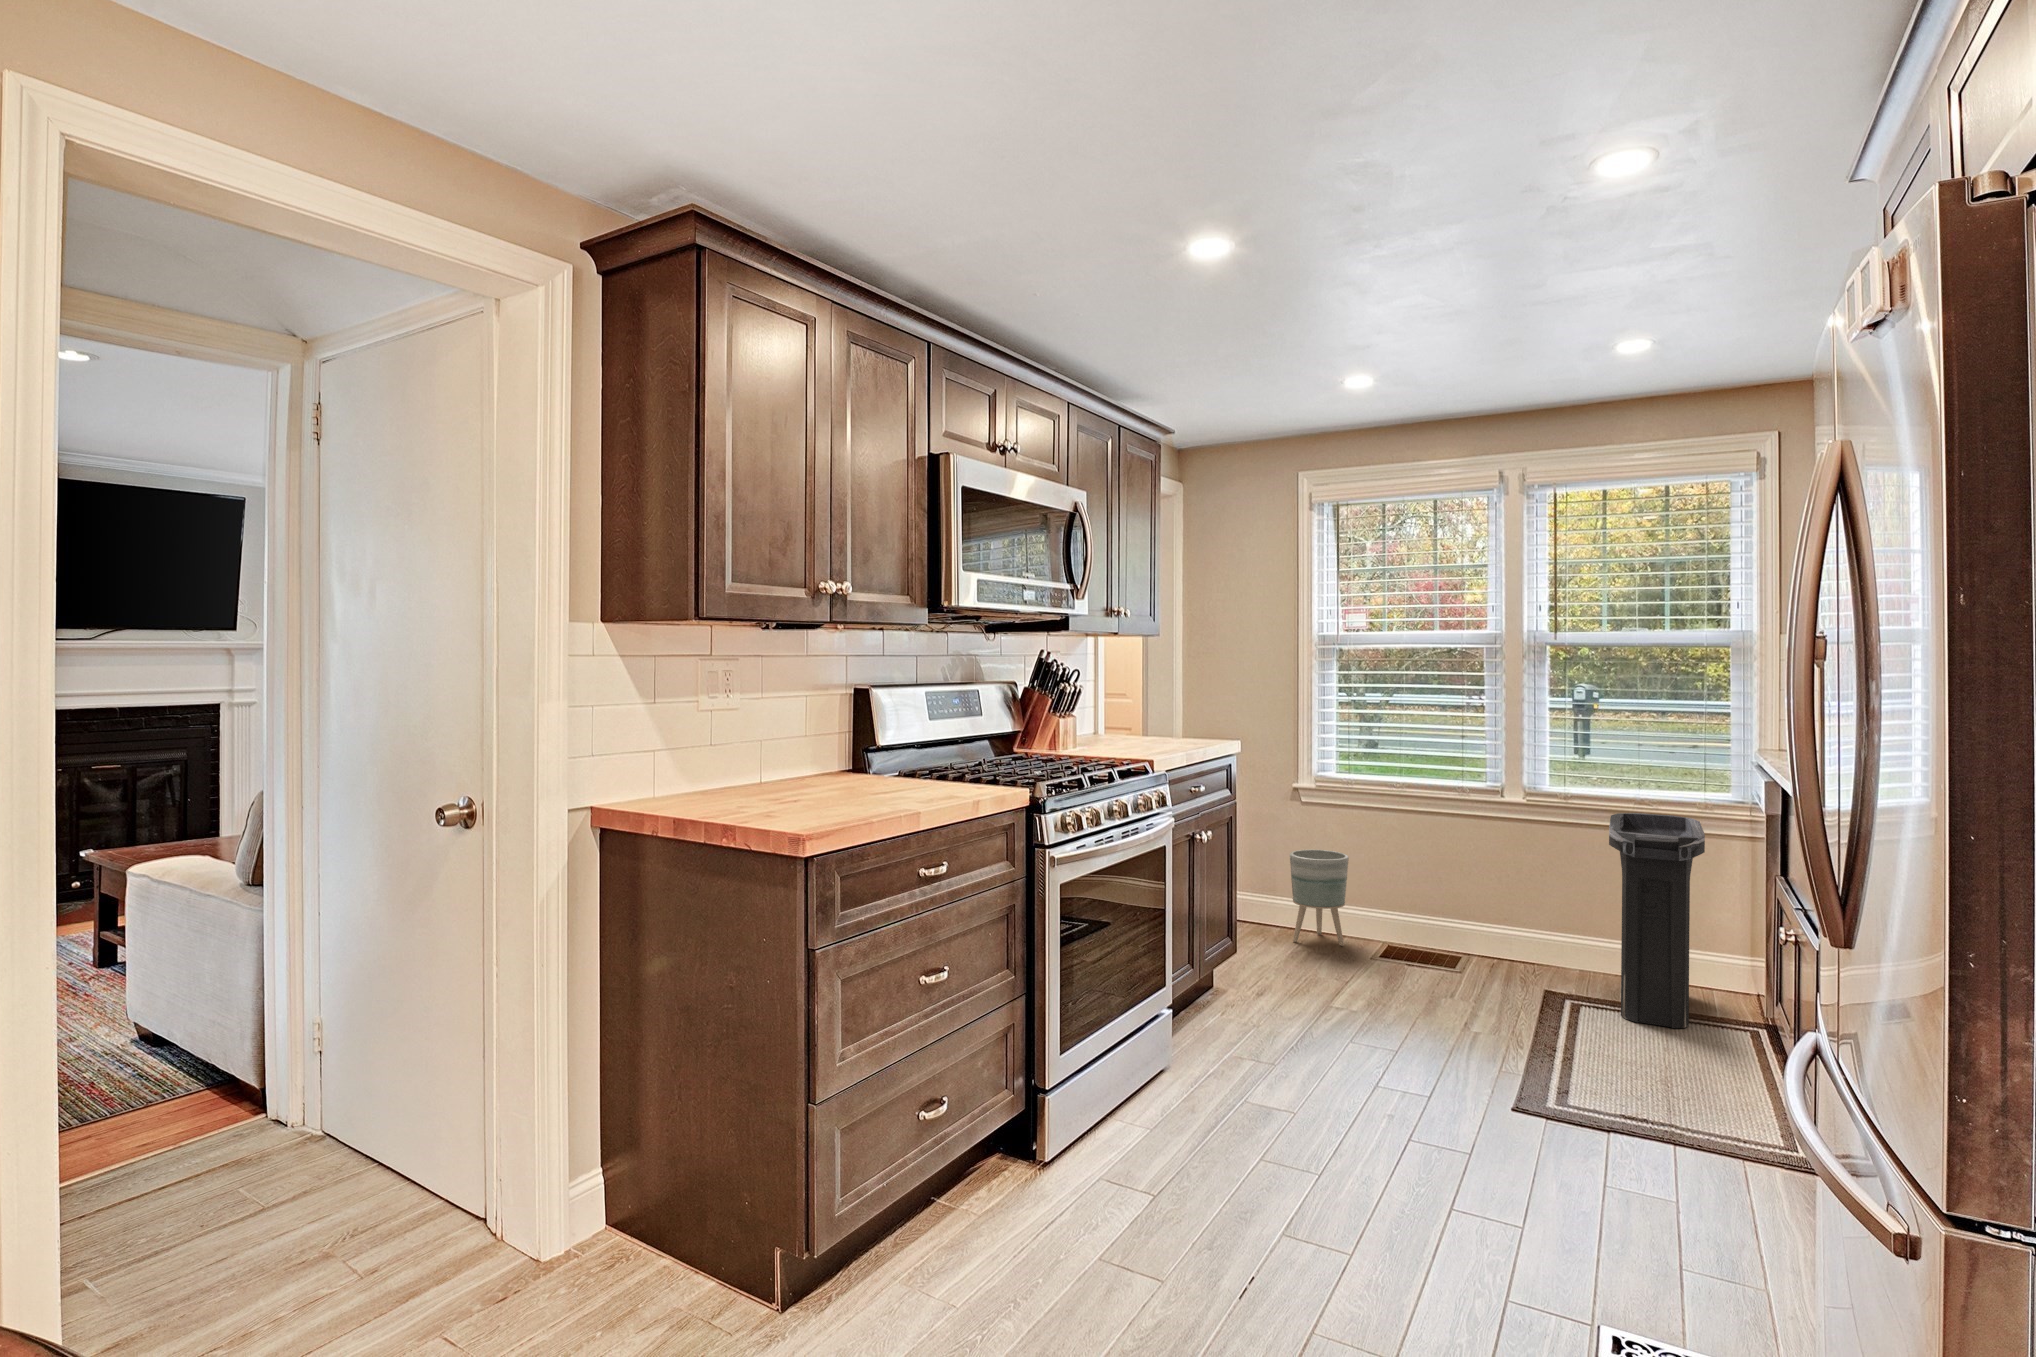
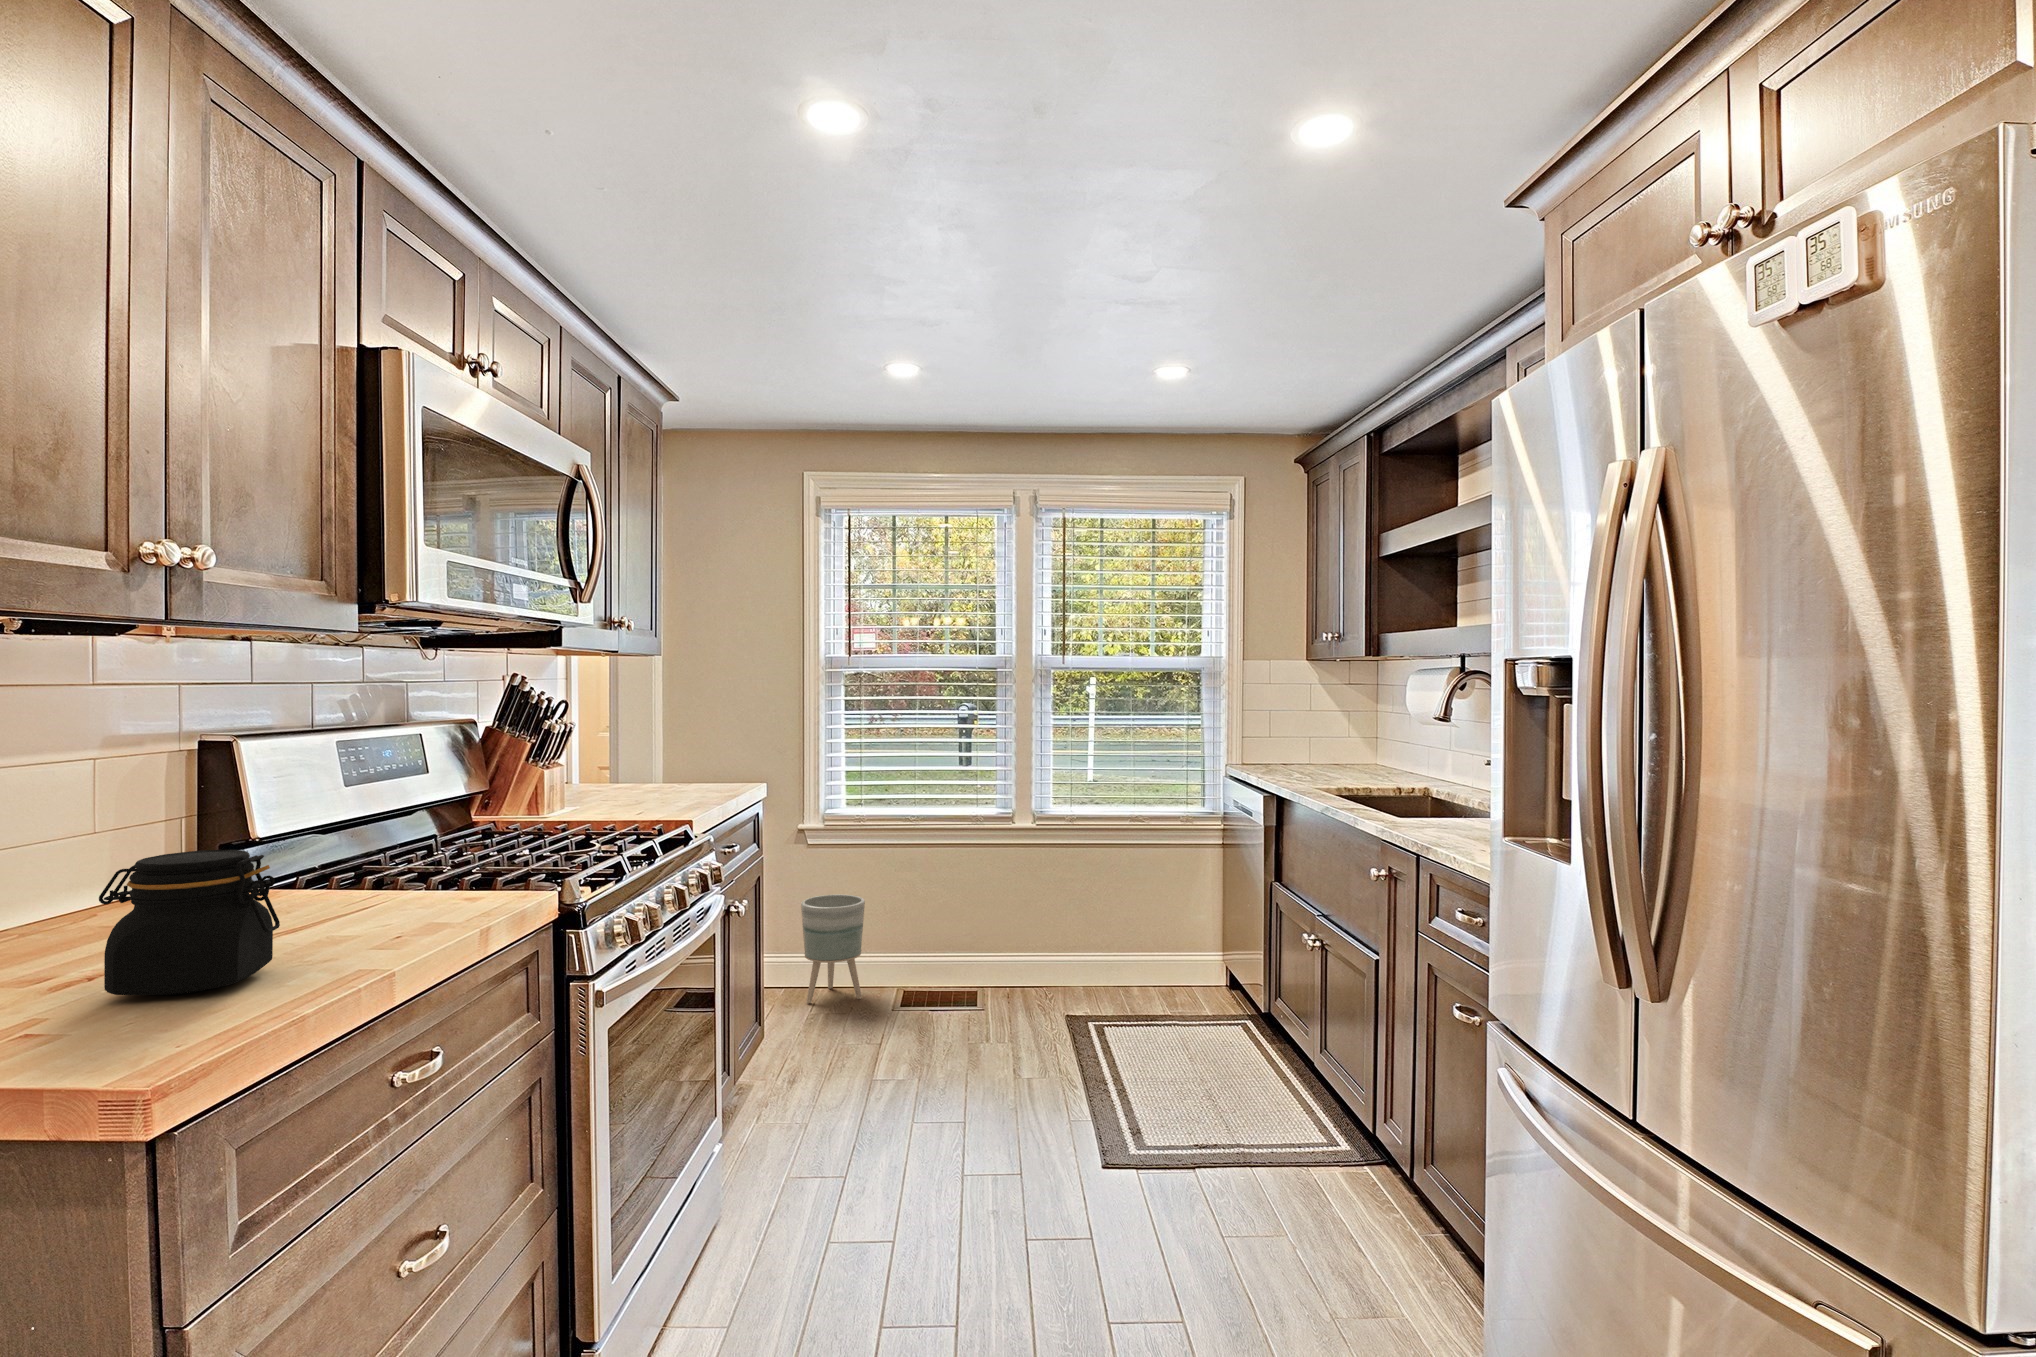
jar: none [800,740,870,809] -> present [99,850,280,995]
trash can: present [1609,813,1705,1028] -> none [1114,829,1203,1034]

